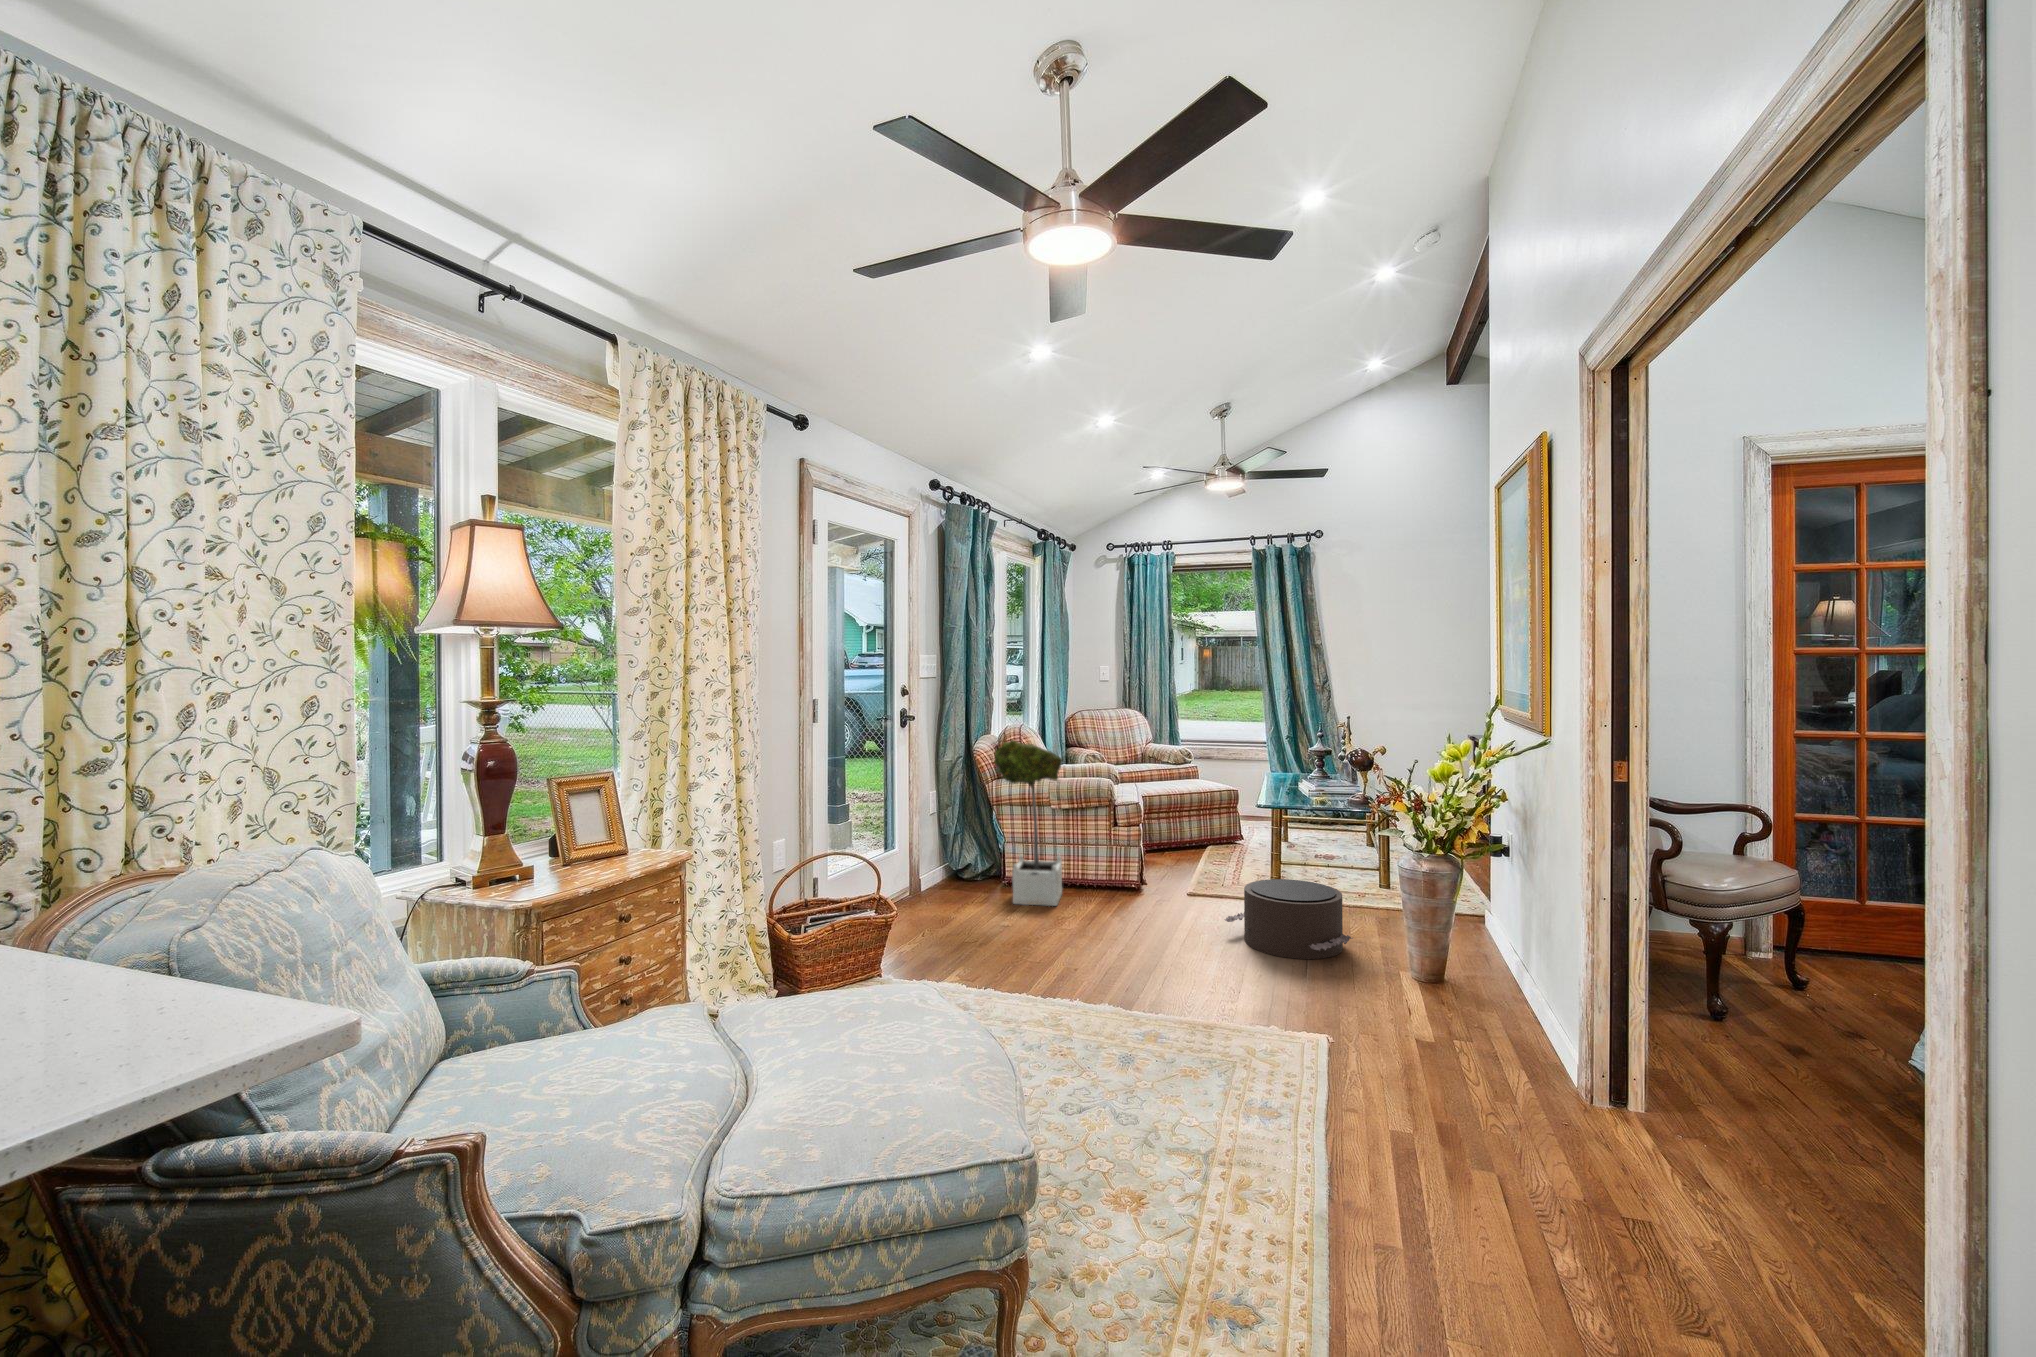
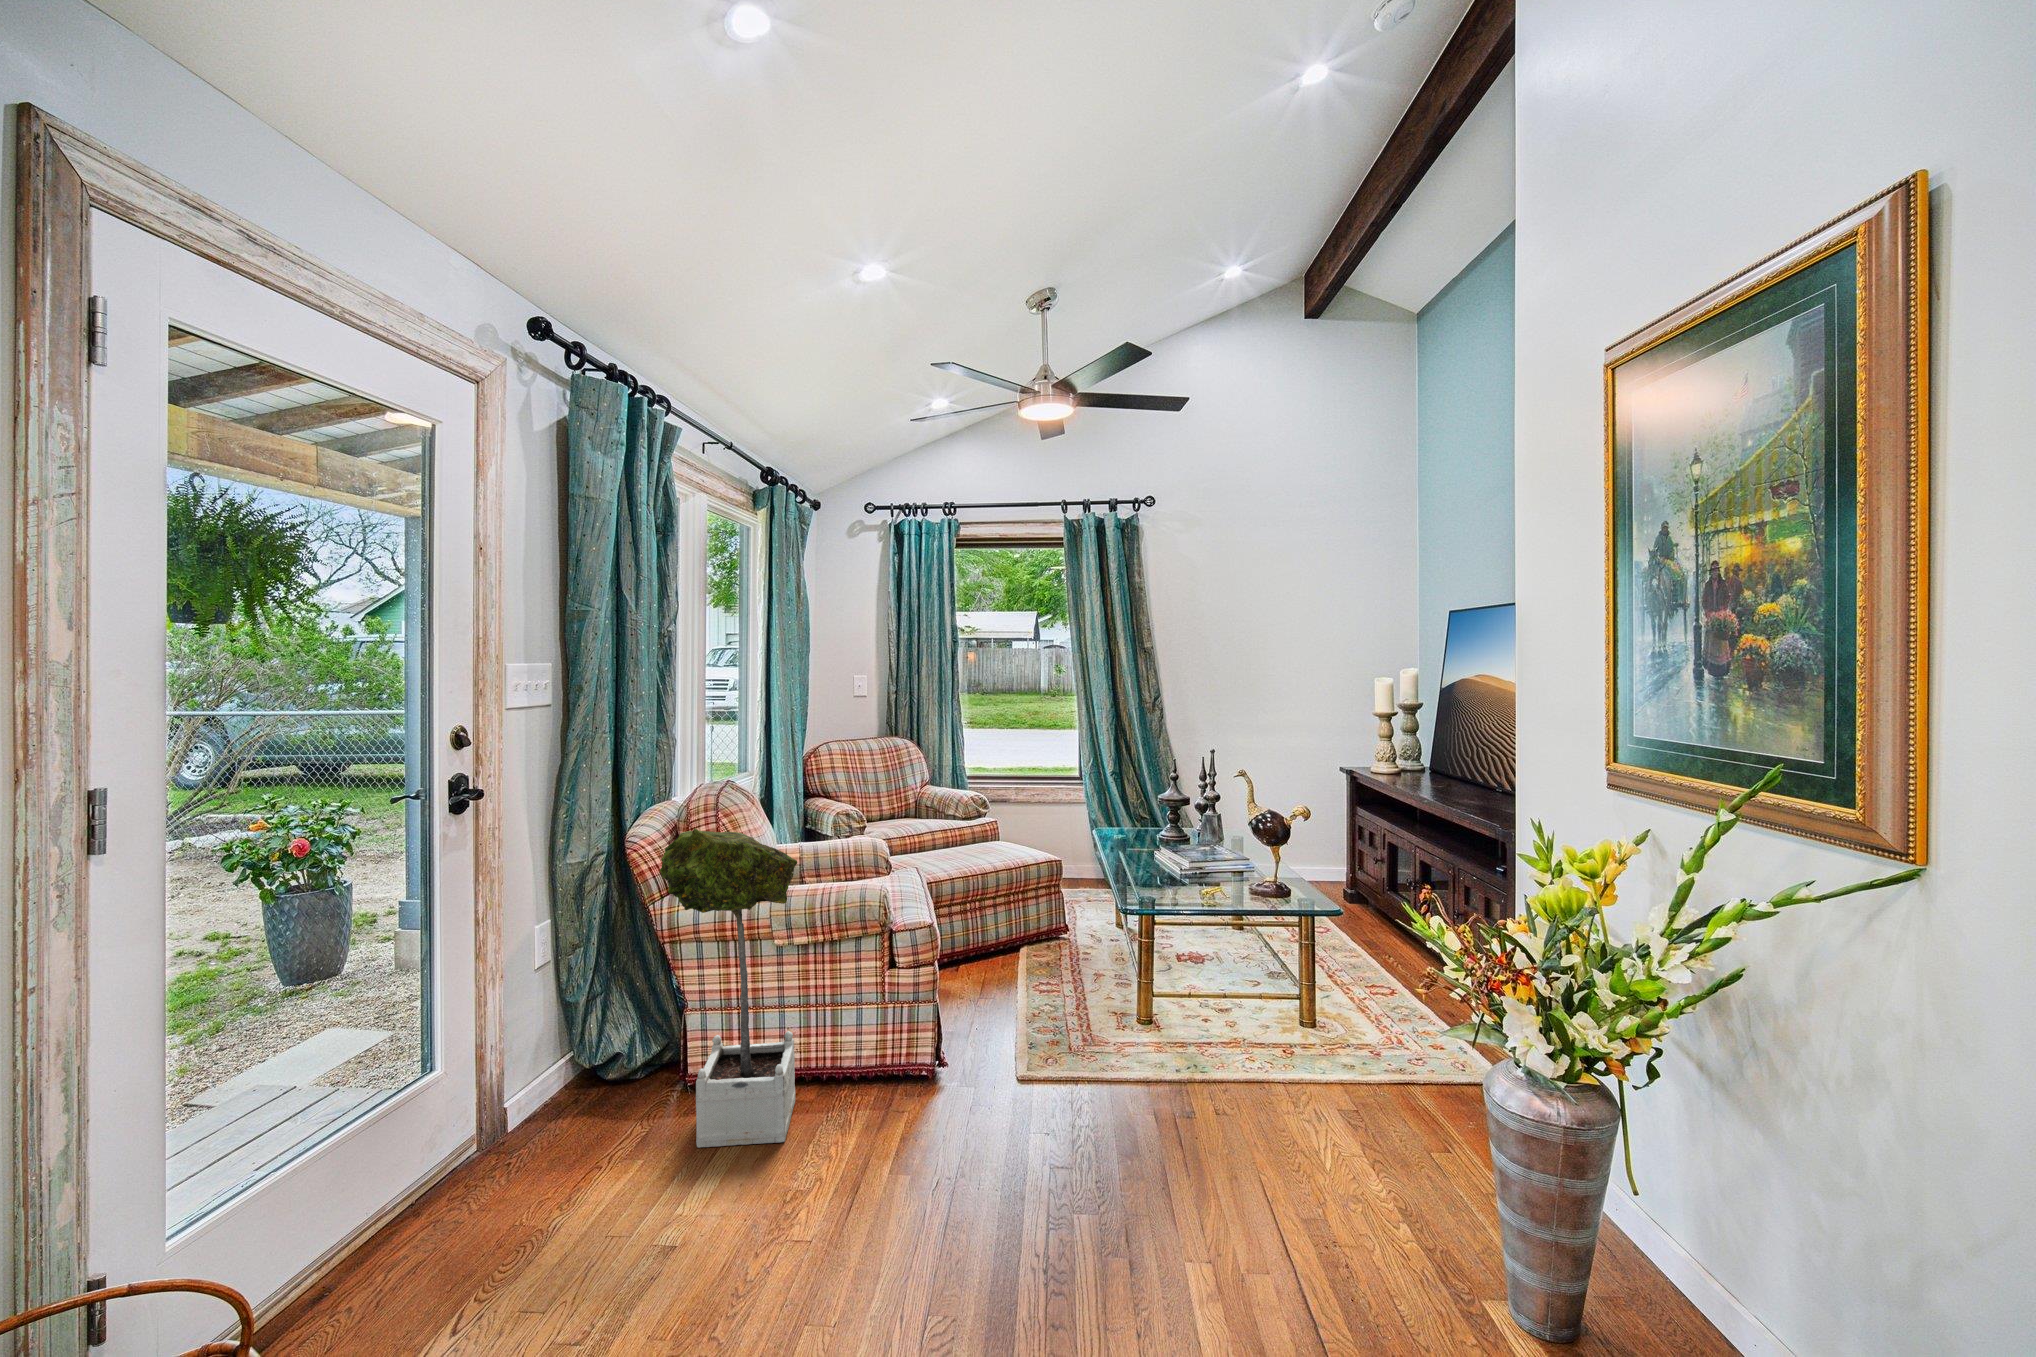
pouf: present [1224,879,1353,959] -> none [1103,1066,1342,1256]

